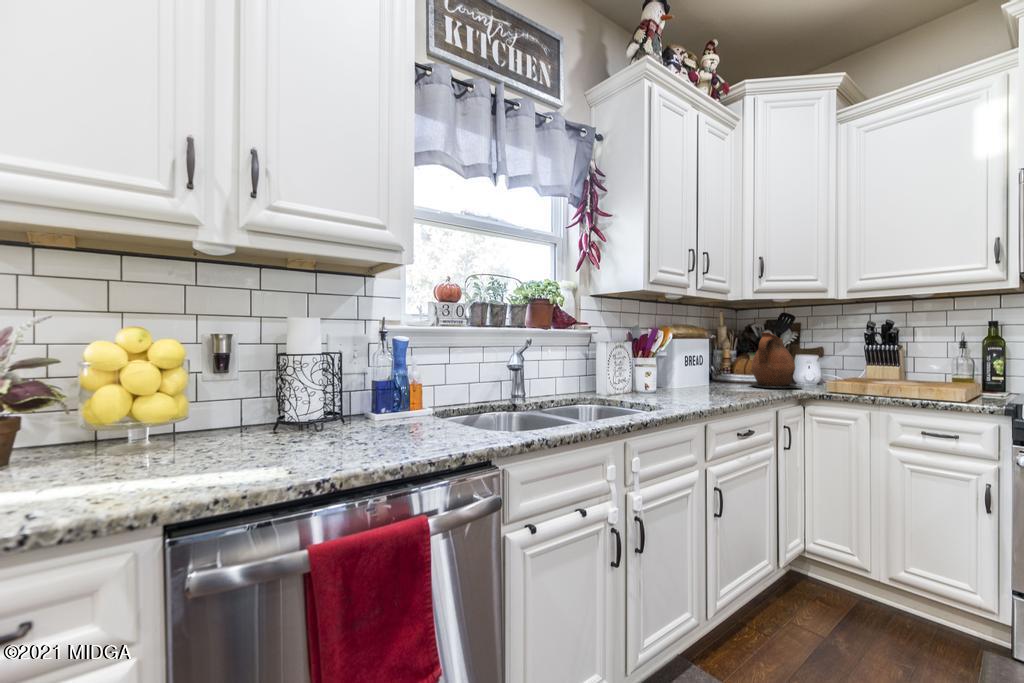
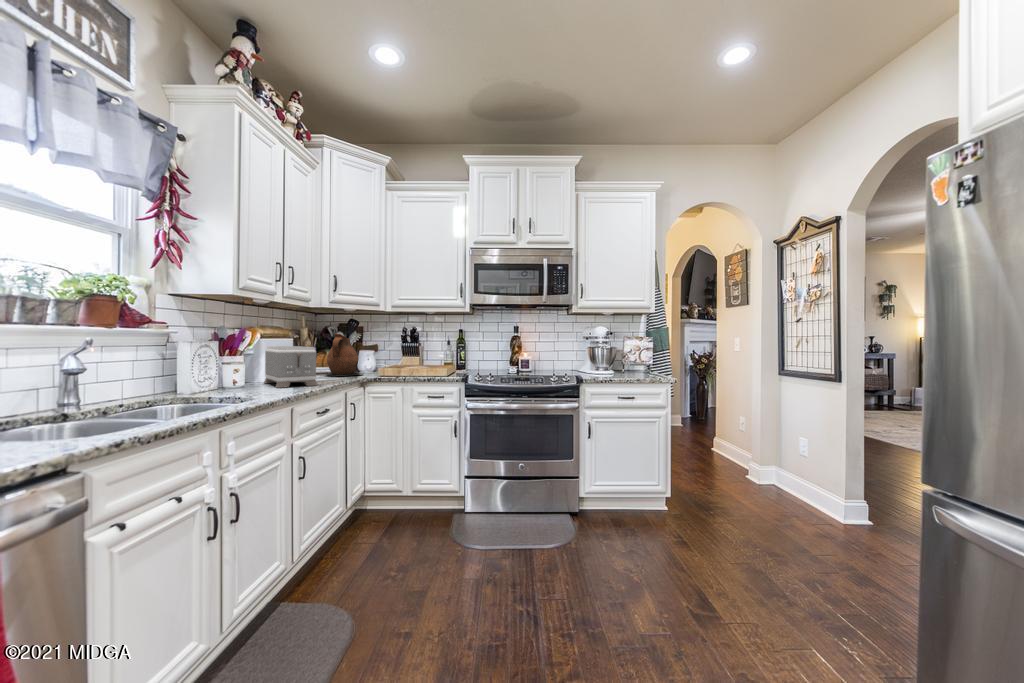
toaster: none [676,348,738,398] -> present [264,346,317,388]

